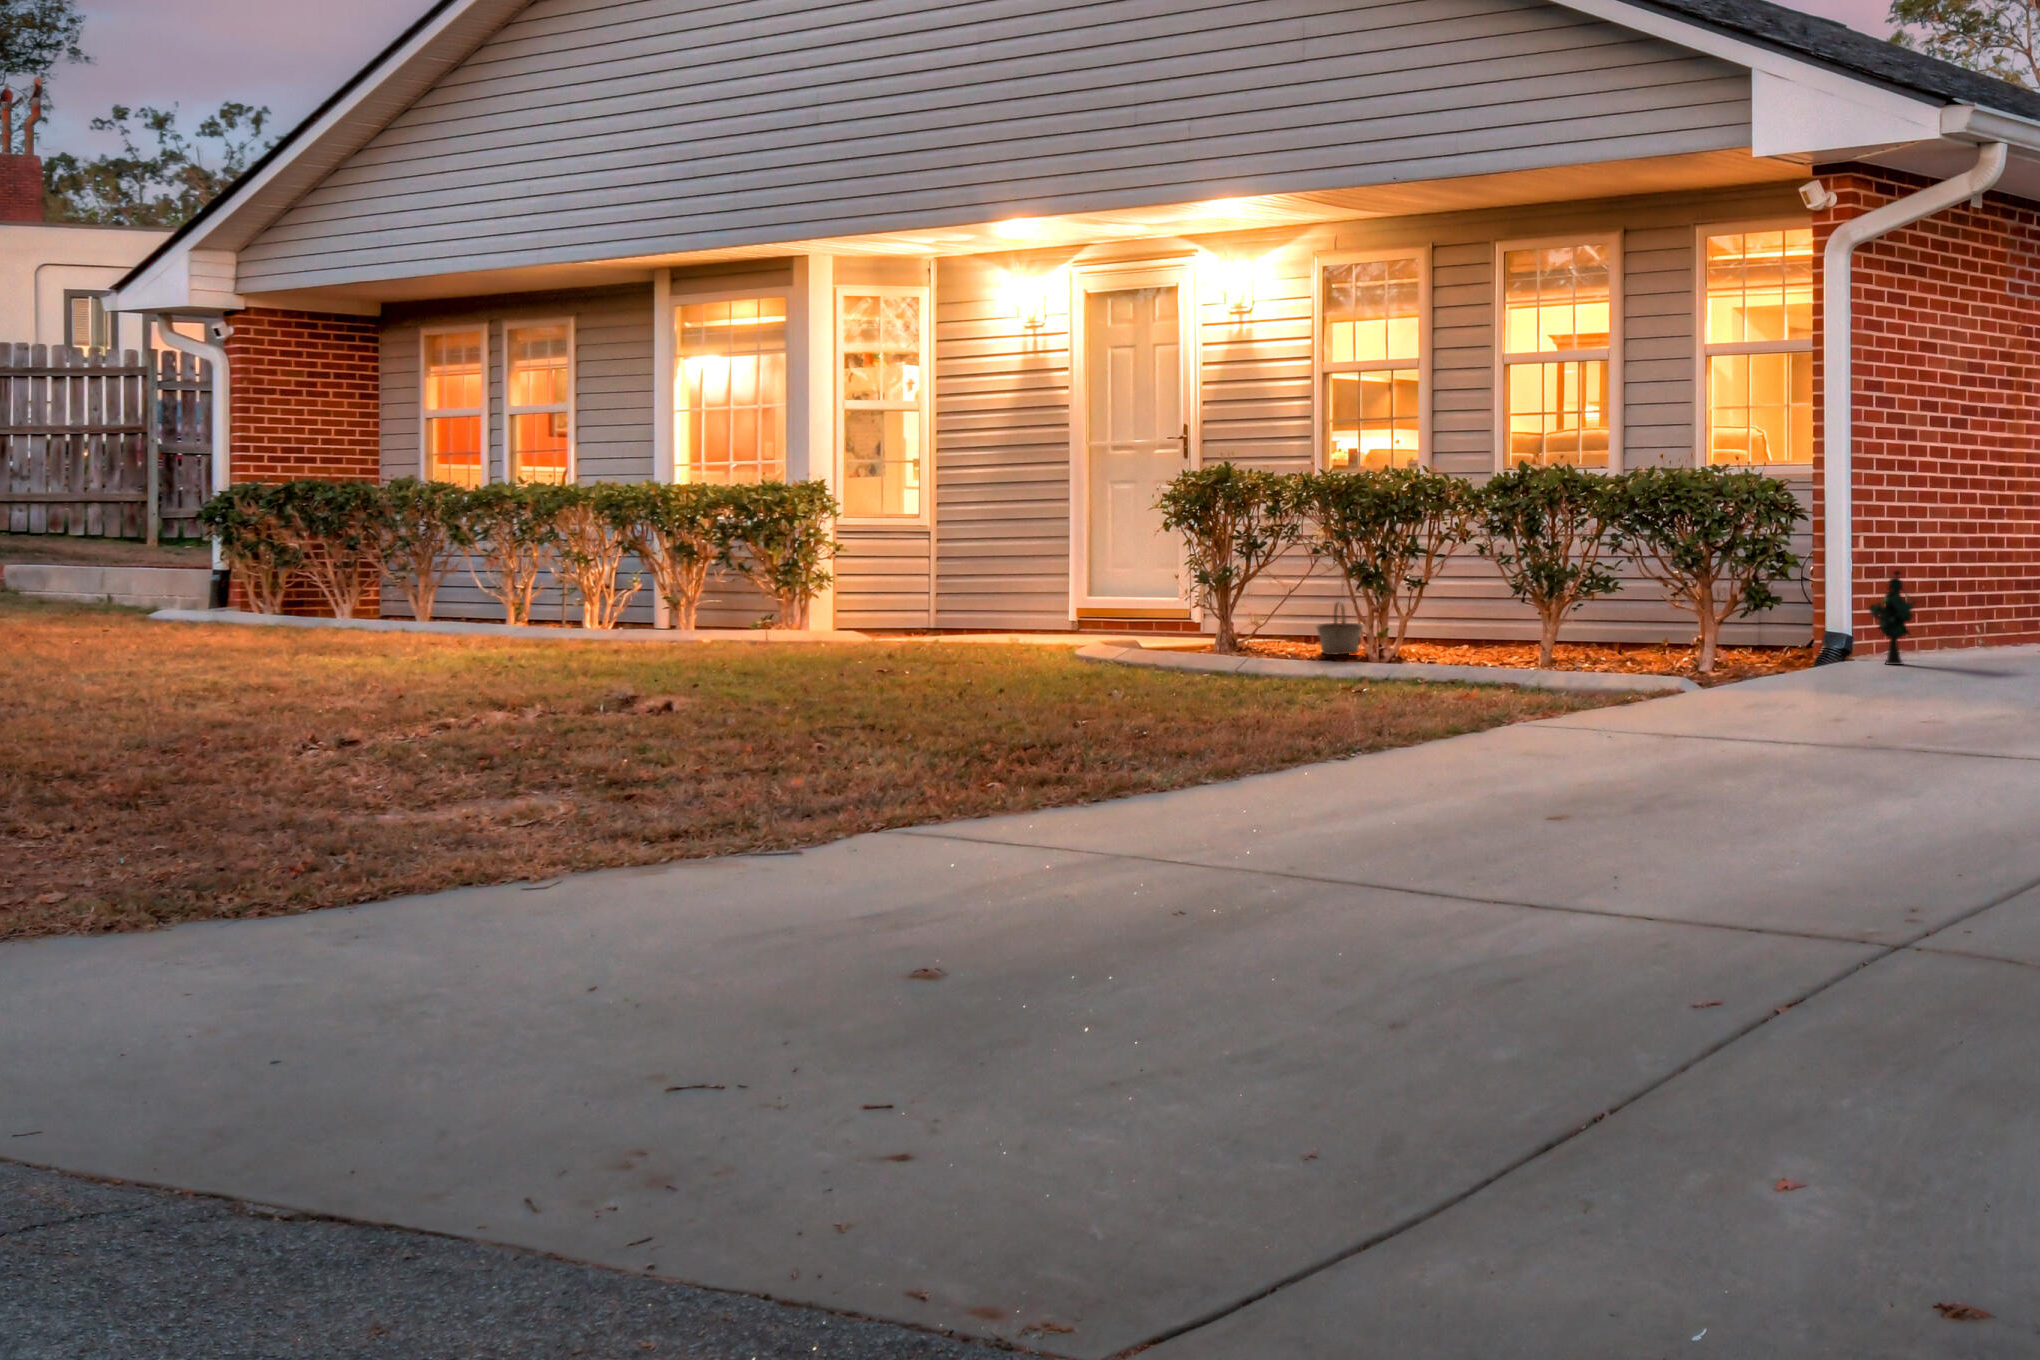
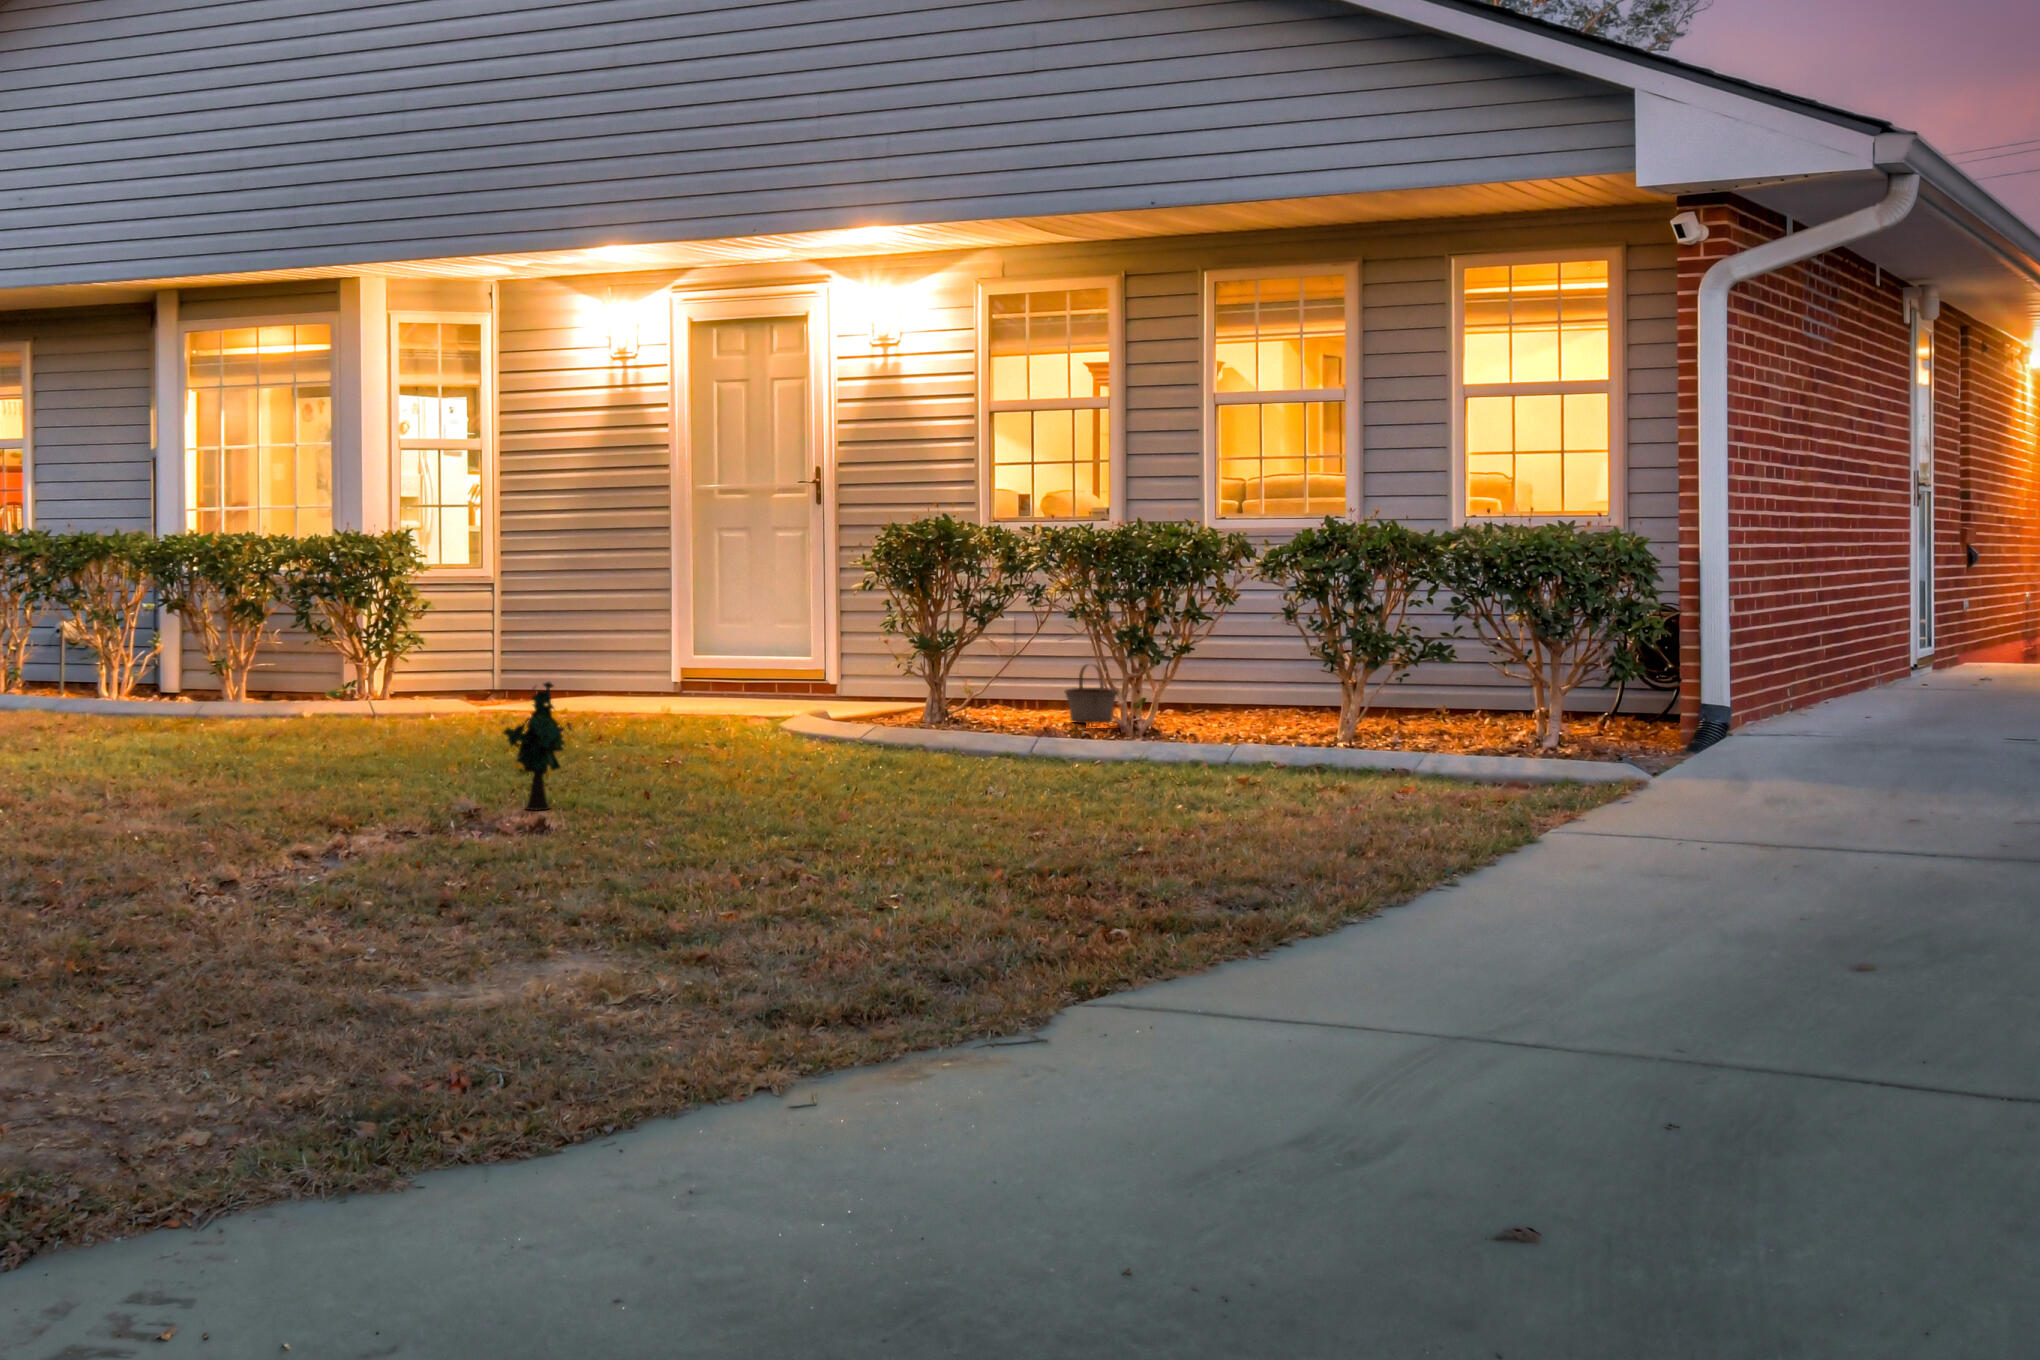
decorative plant: present [1869,571,1915,665] -> present [503,682,572,810]

